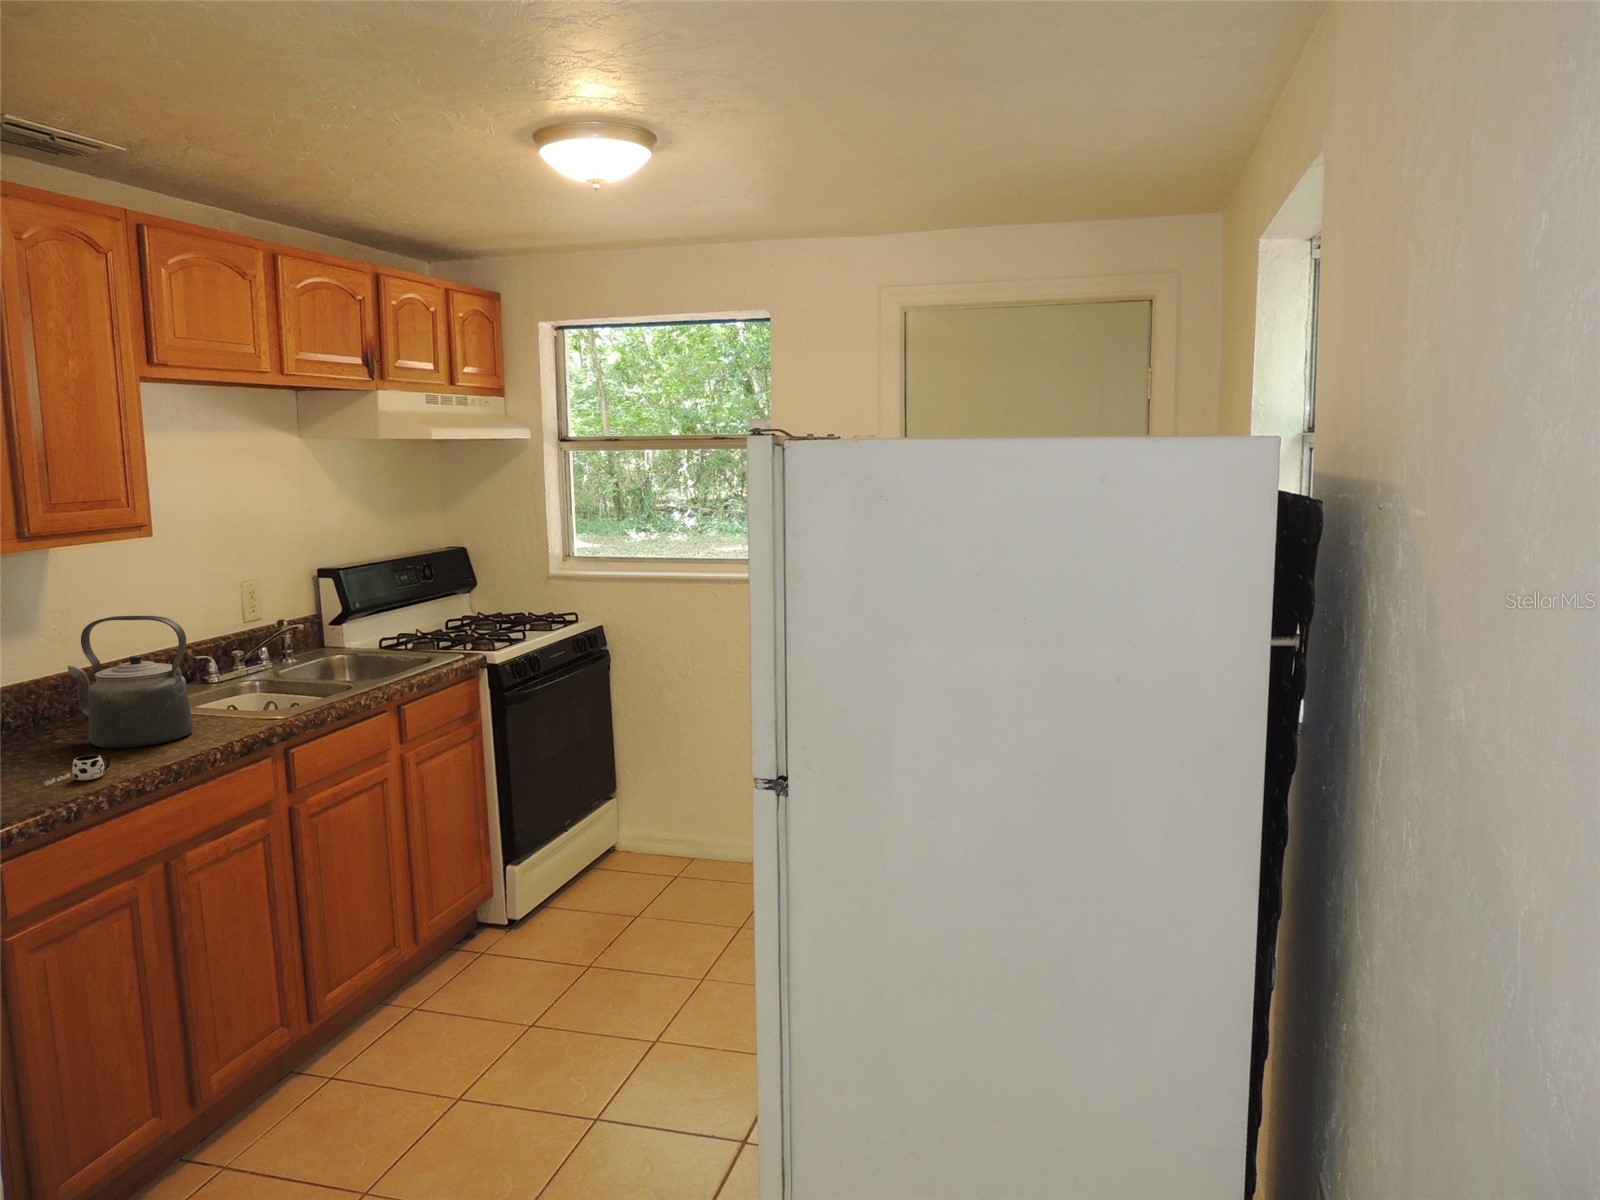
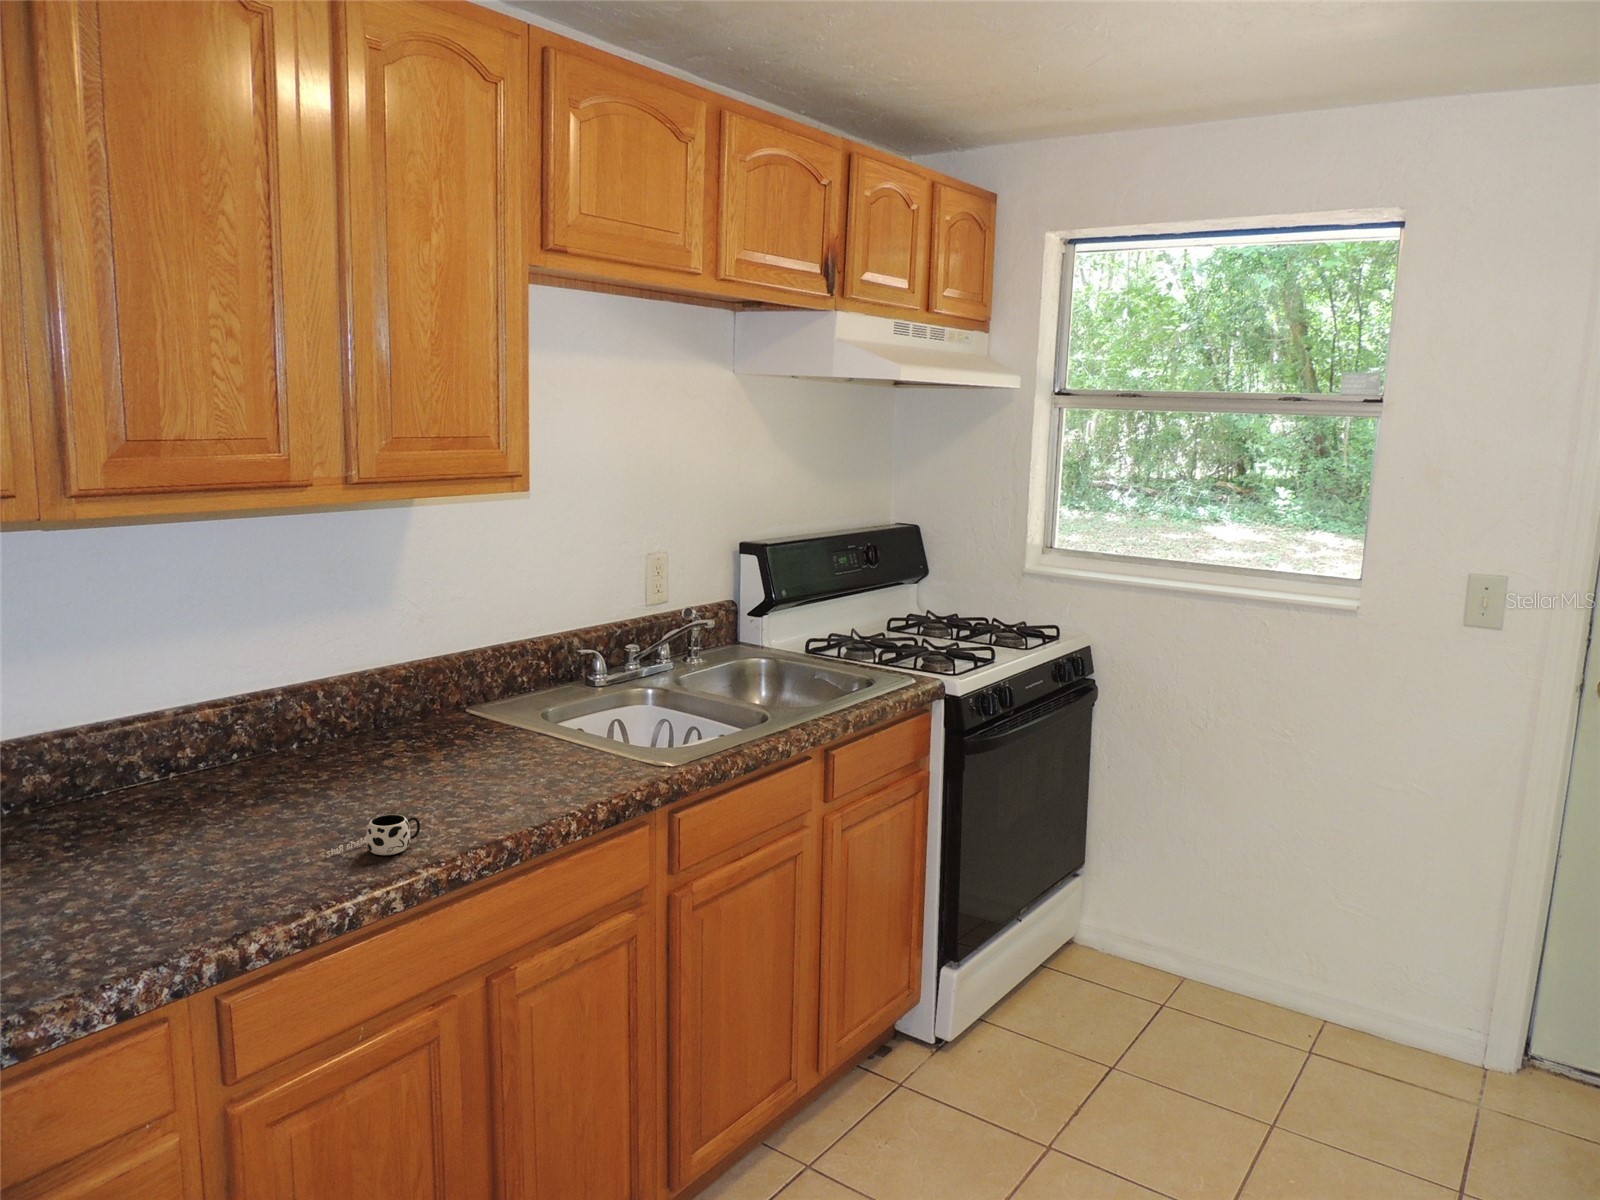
kettle: present [68,616,193,748] -> none [409,598,554,791]

